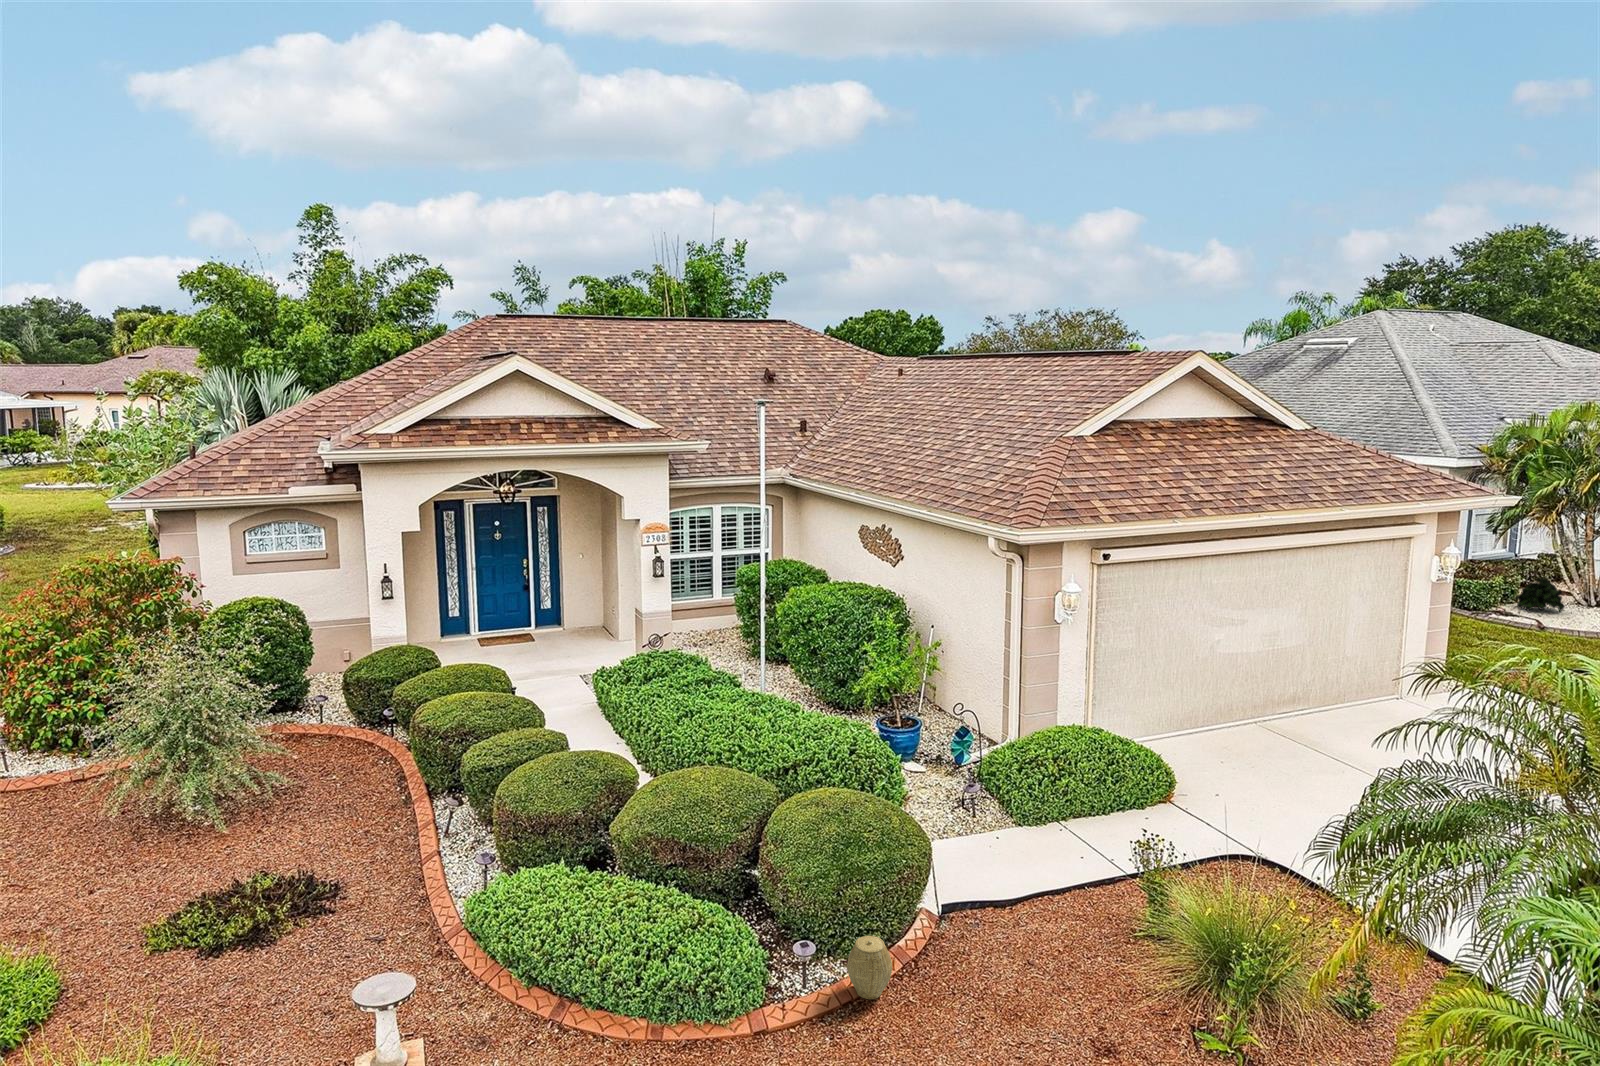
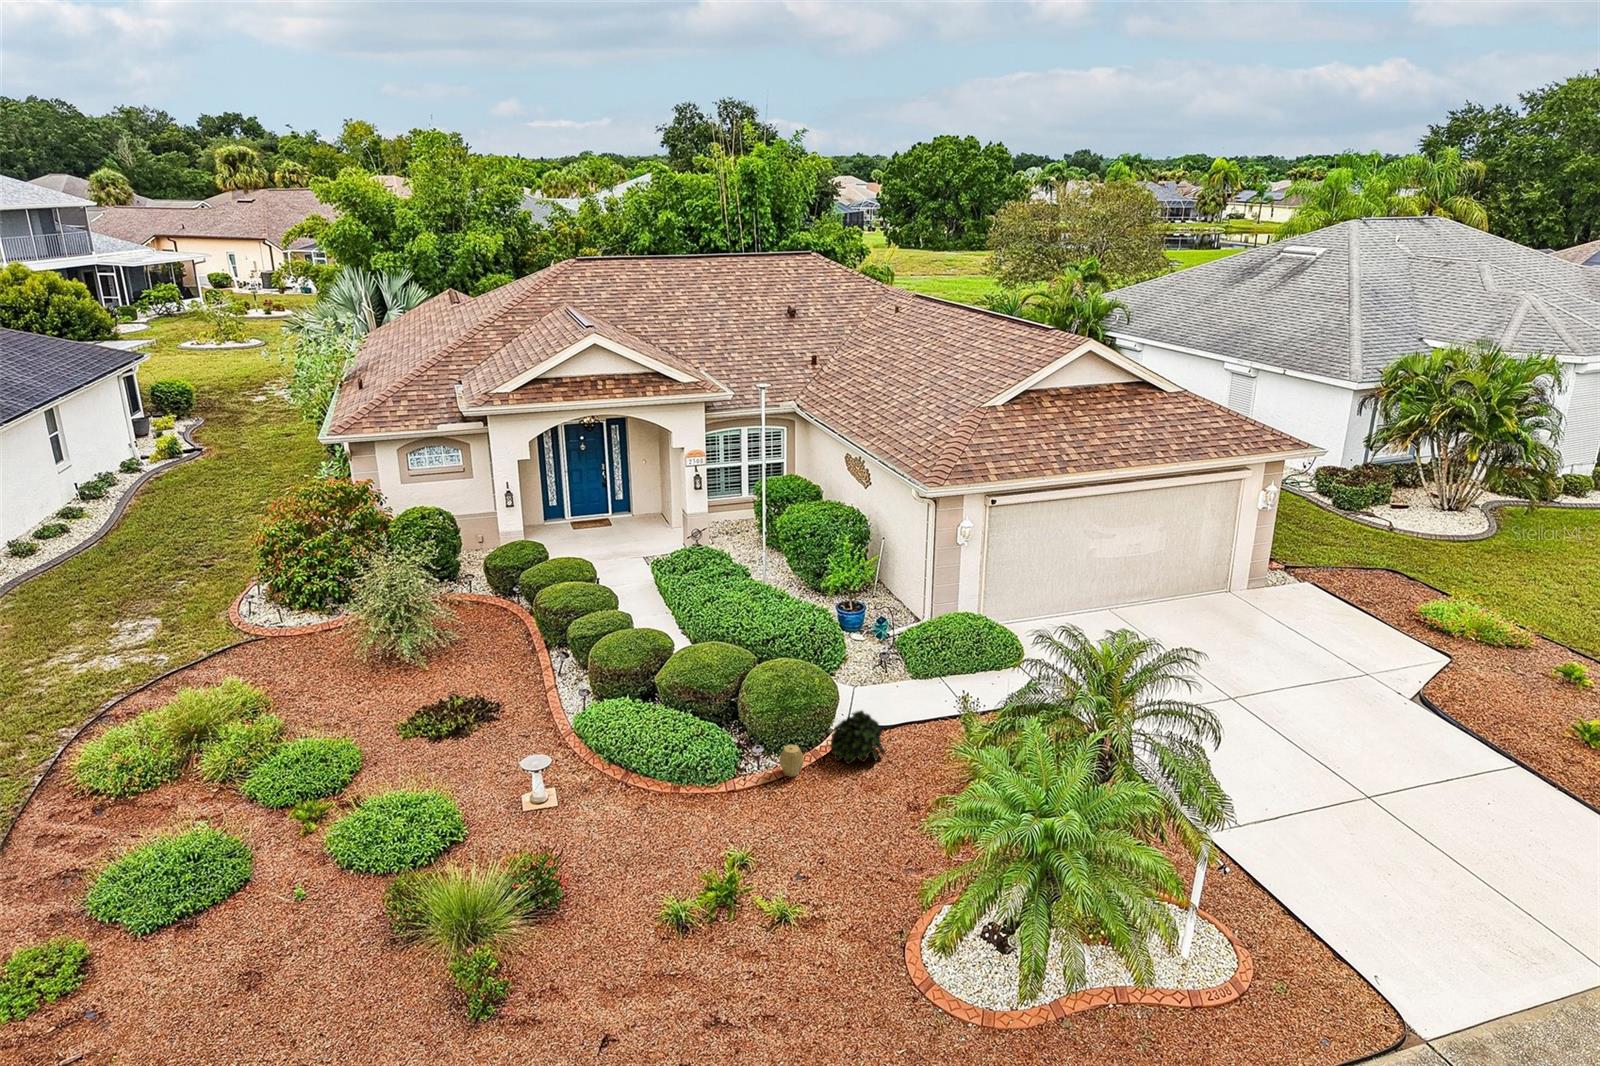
potted plant: present [1515,578,1565,611] -> present [830,710,885,764]

